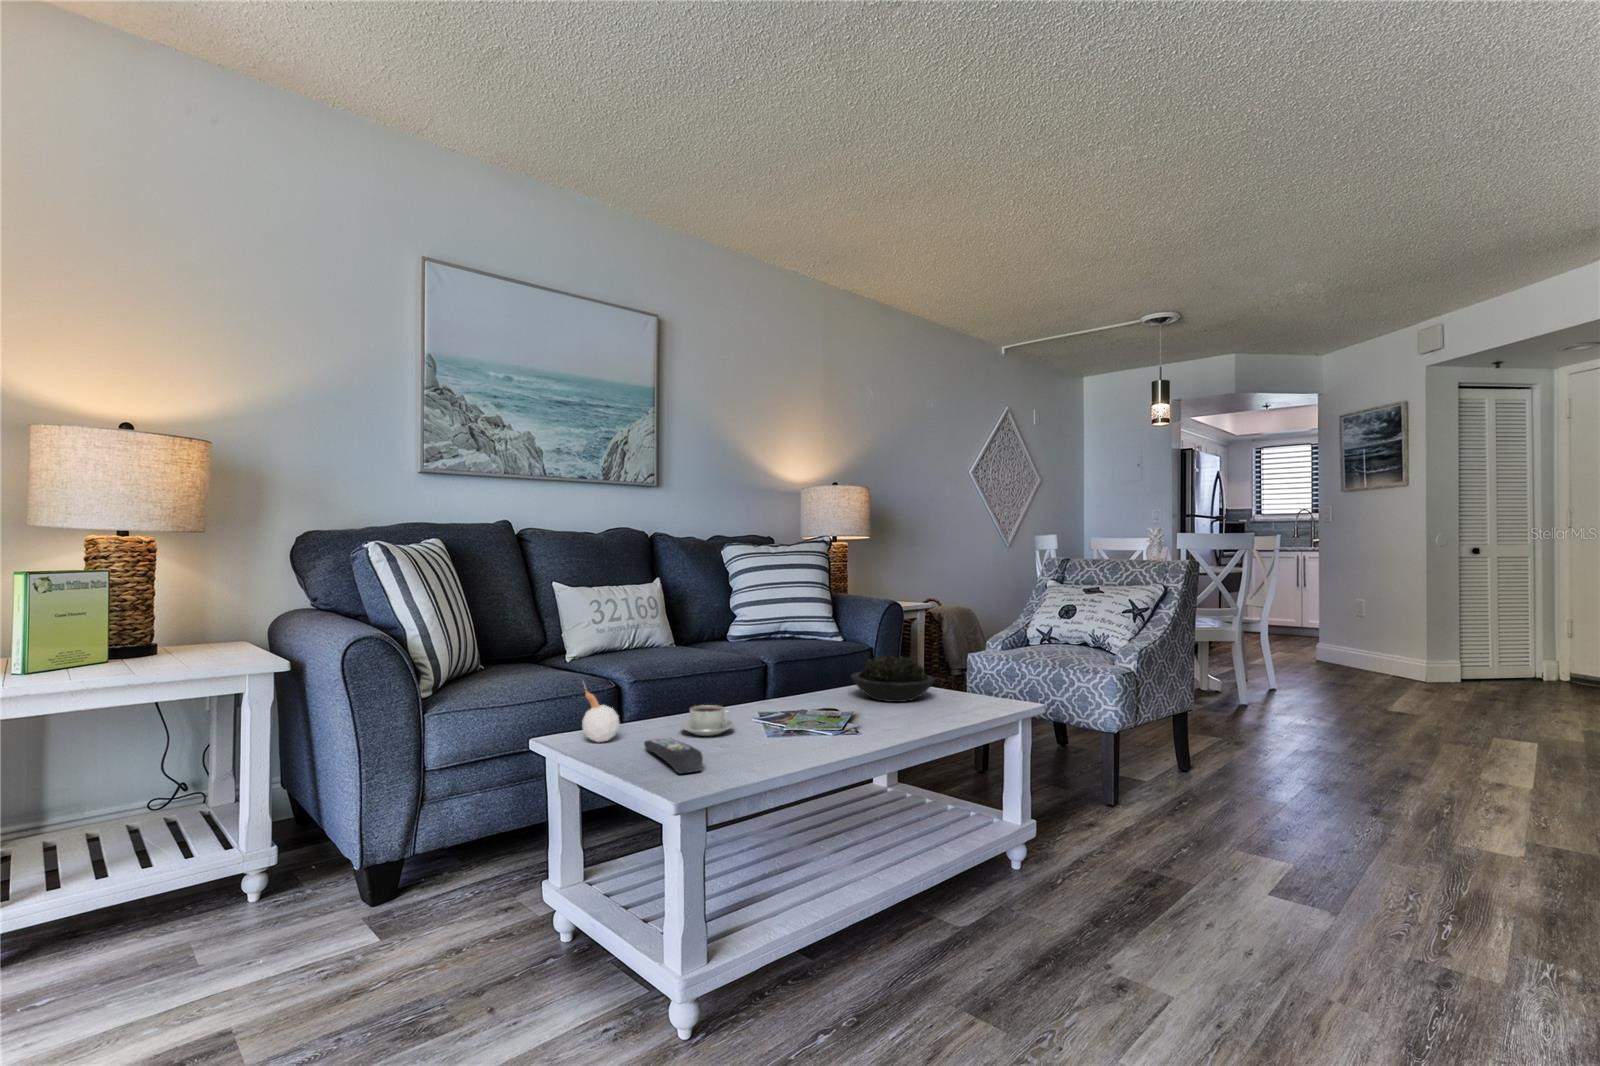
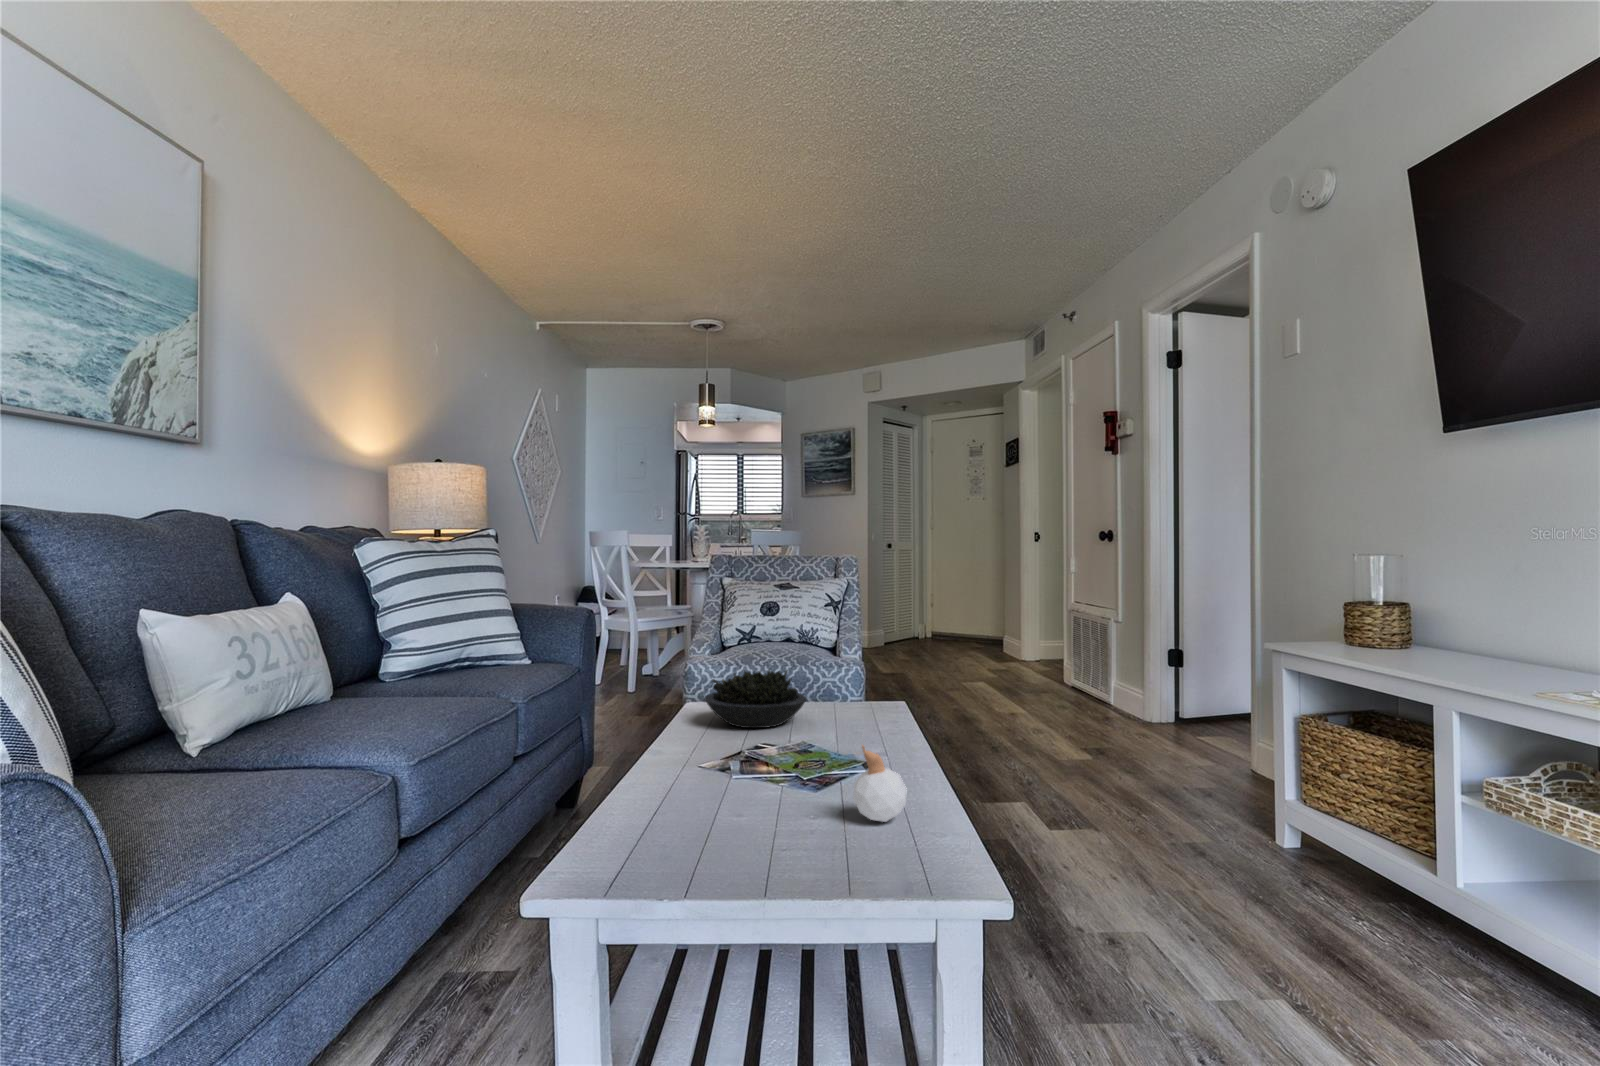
candle: present [582,687,620,742] -> present [853,745,906,822]
coffee cup: present [680,705,734,736] -> none [678,771,760,821]
remote control: present [644,738,703,773] -> none [731,835,899,879]

